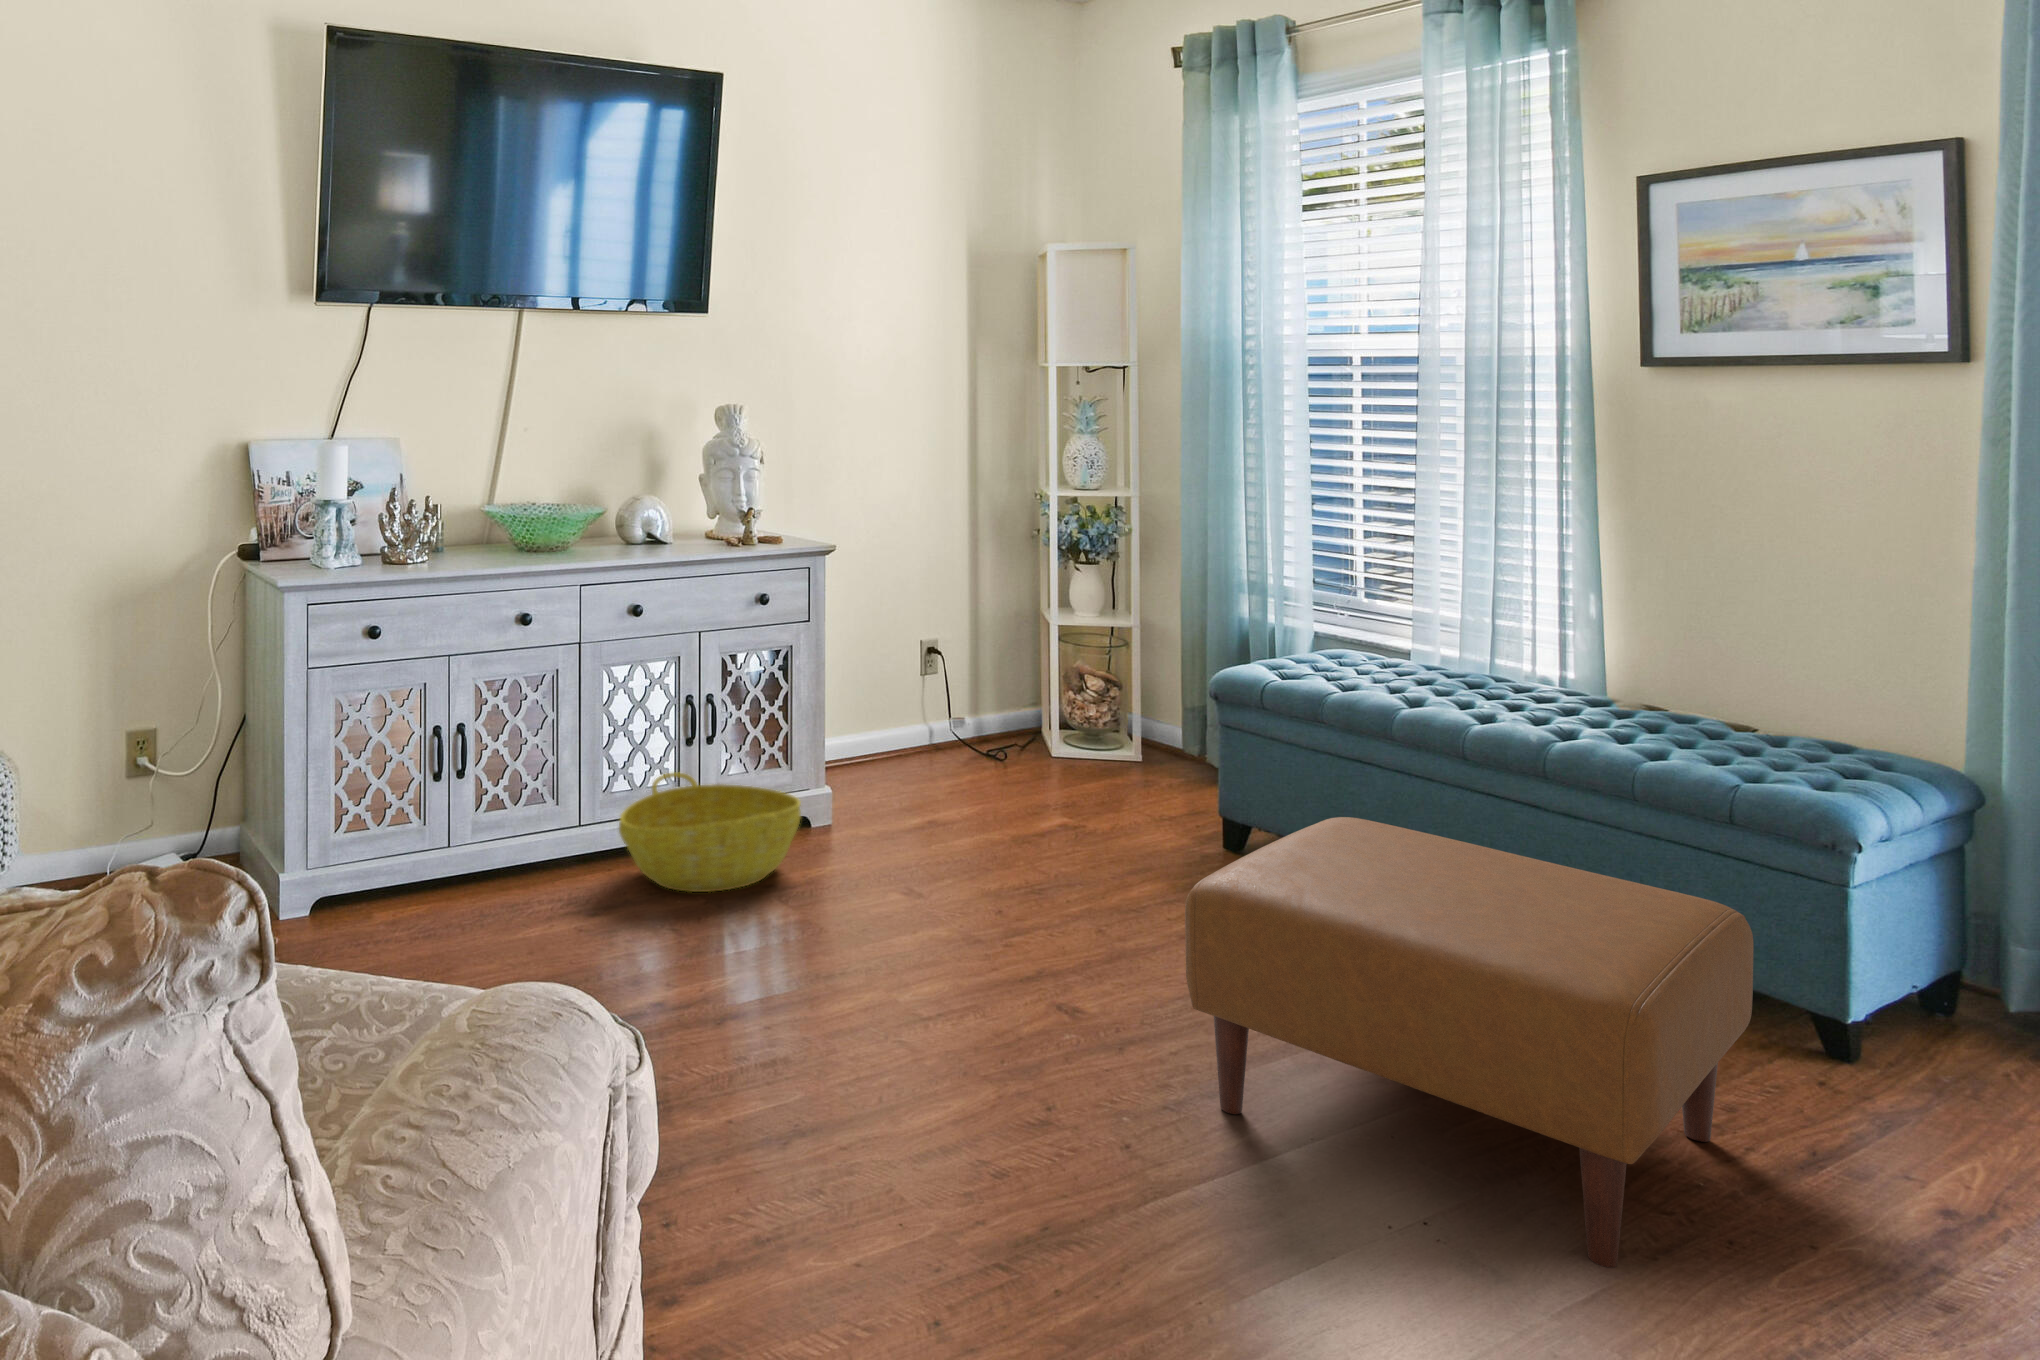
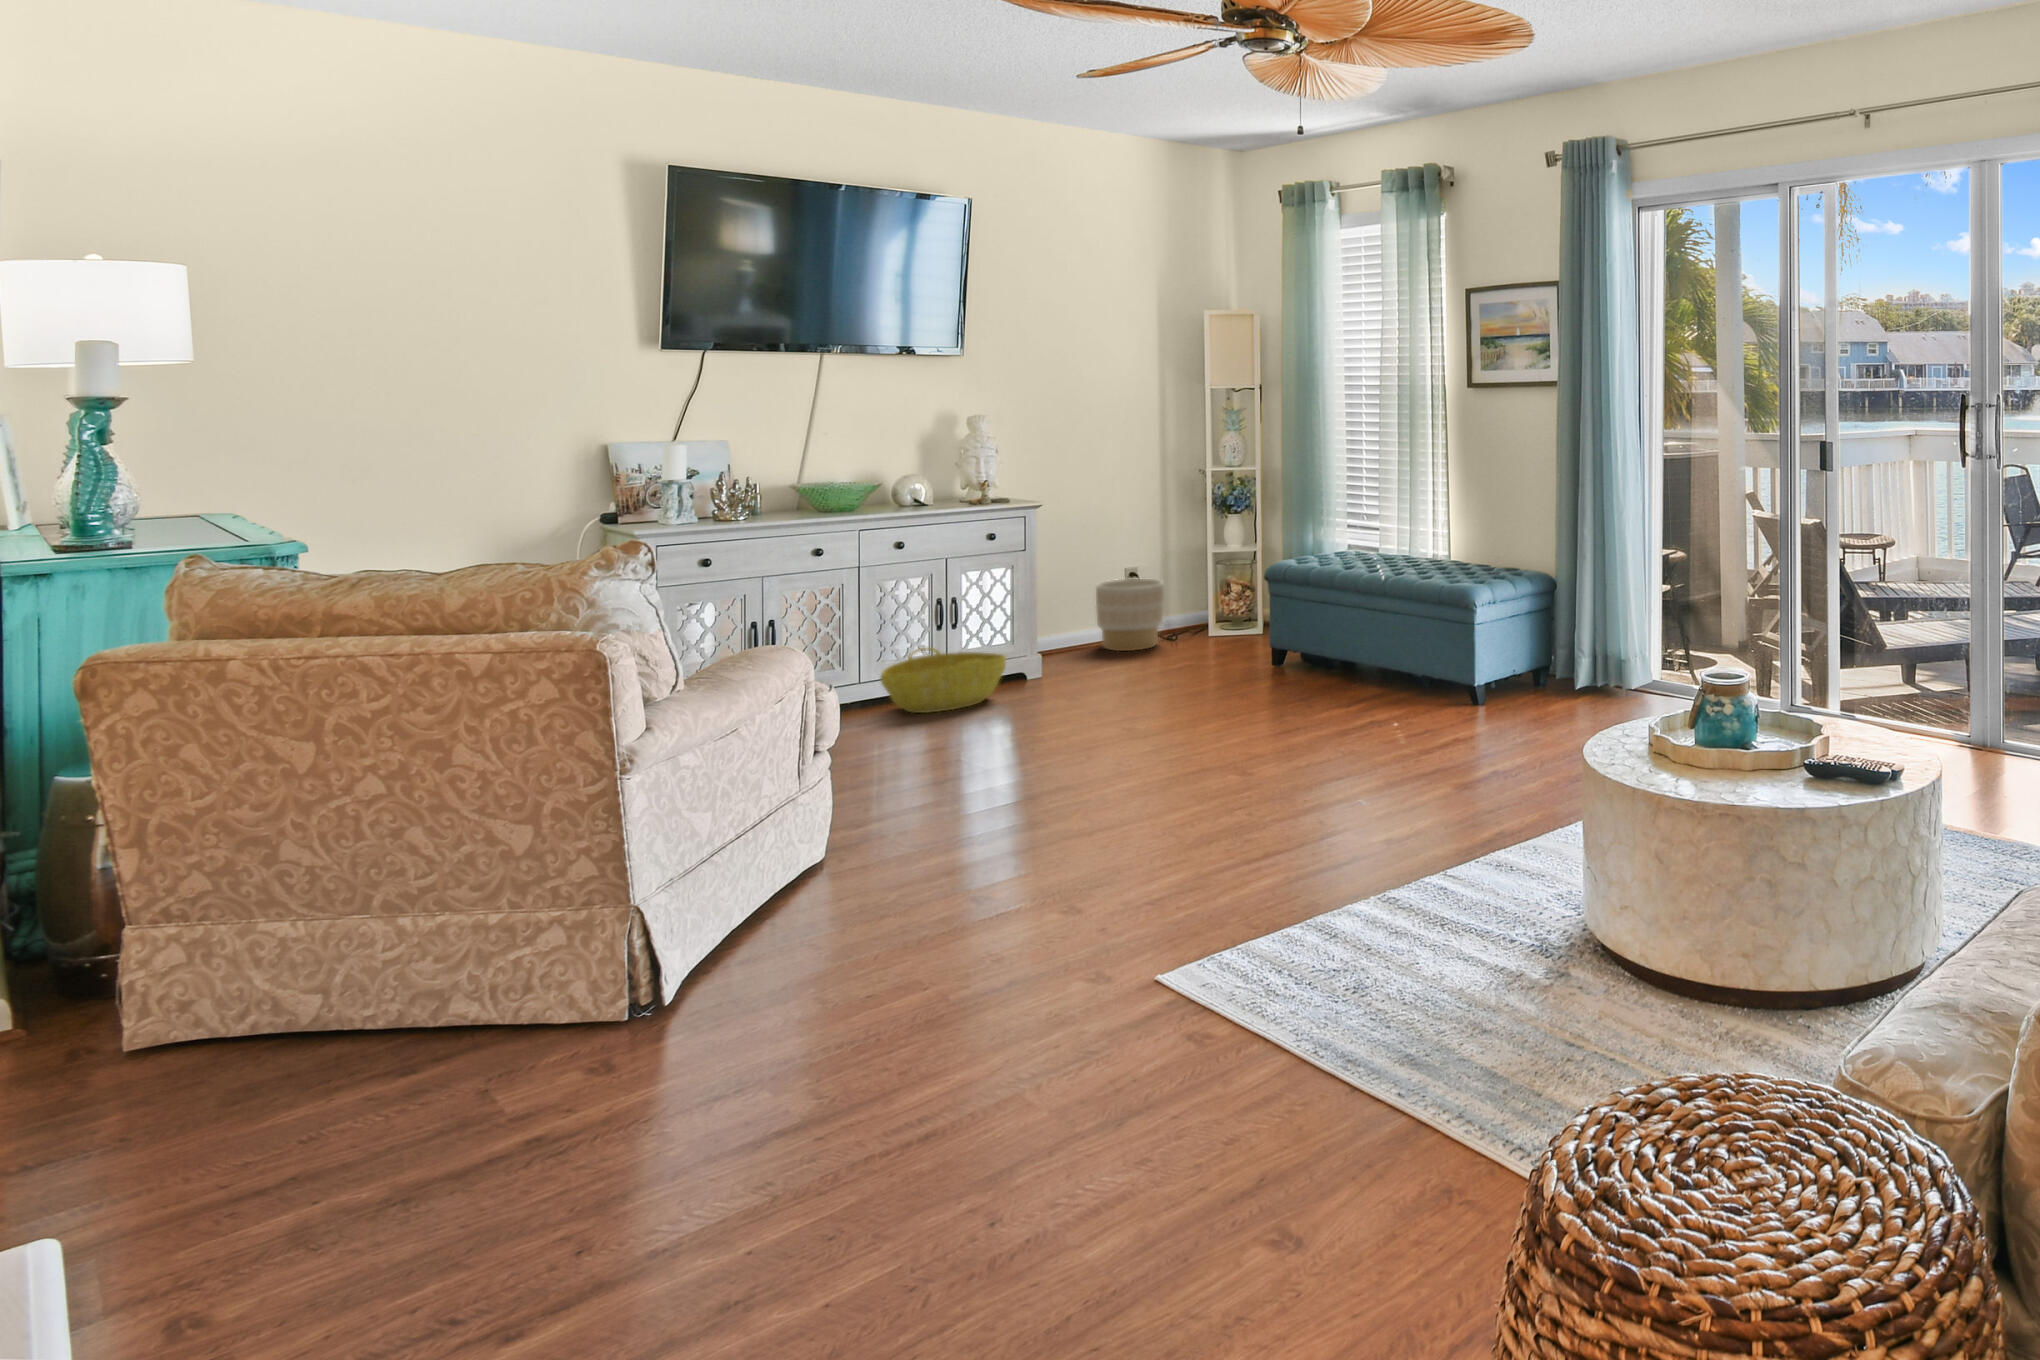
planter: none [886,658,991,775] -> present [1096,578,1164,651]
ottoman: present [1185,817,1753,1268] -> none [1156,617,1408,775]

